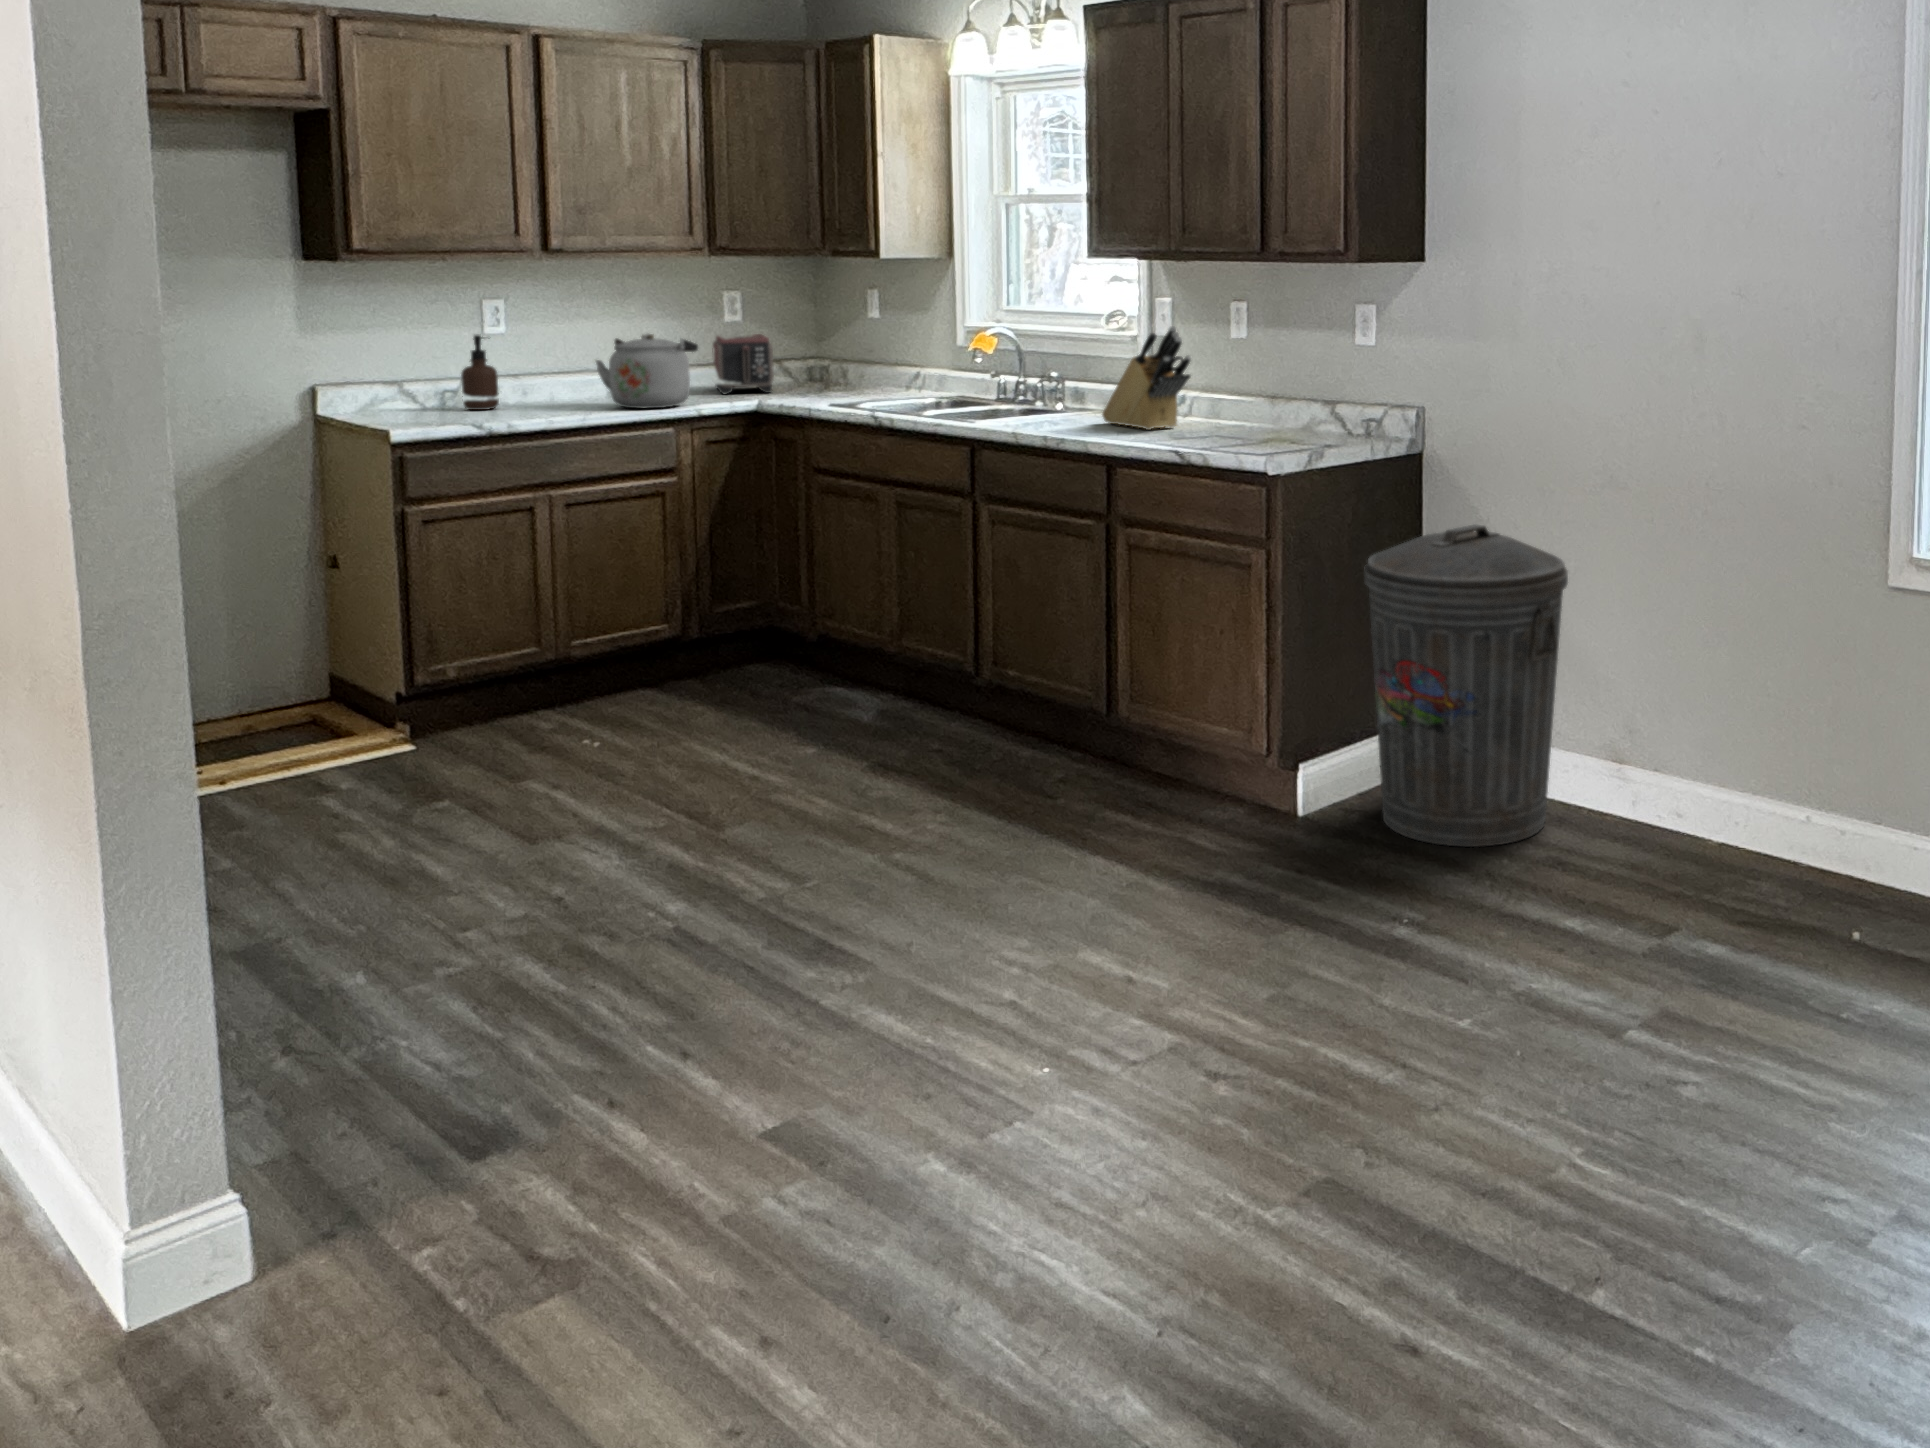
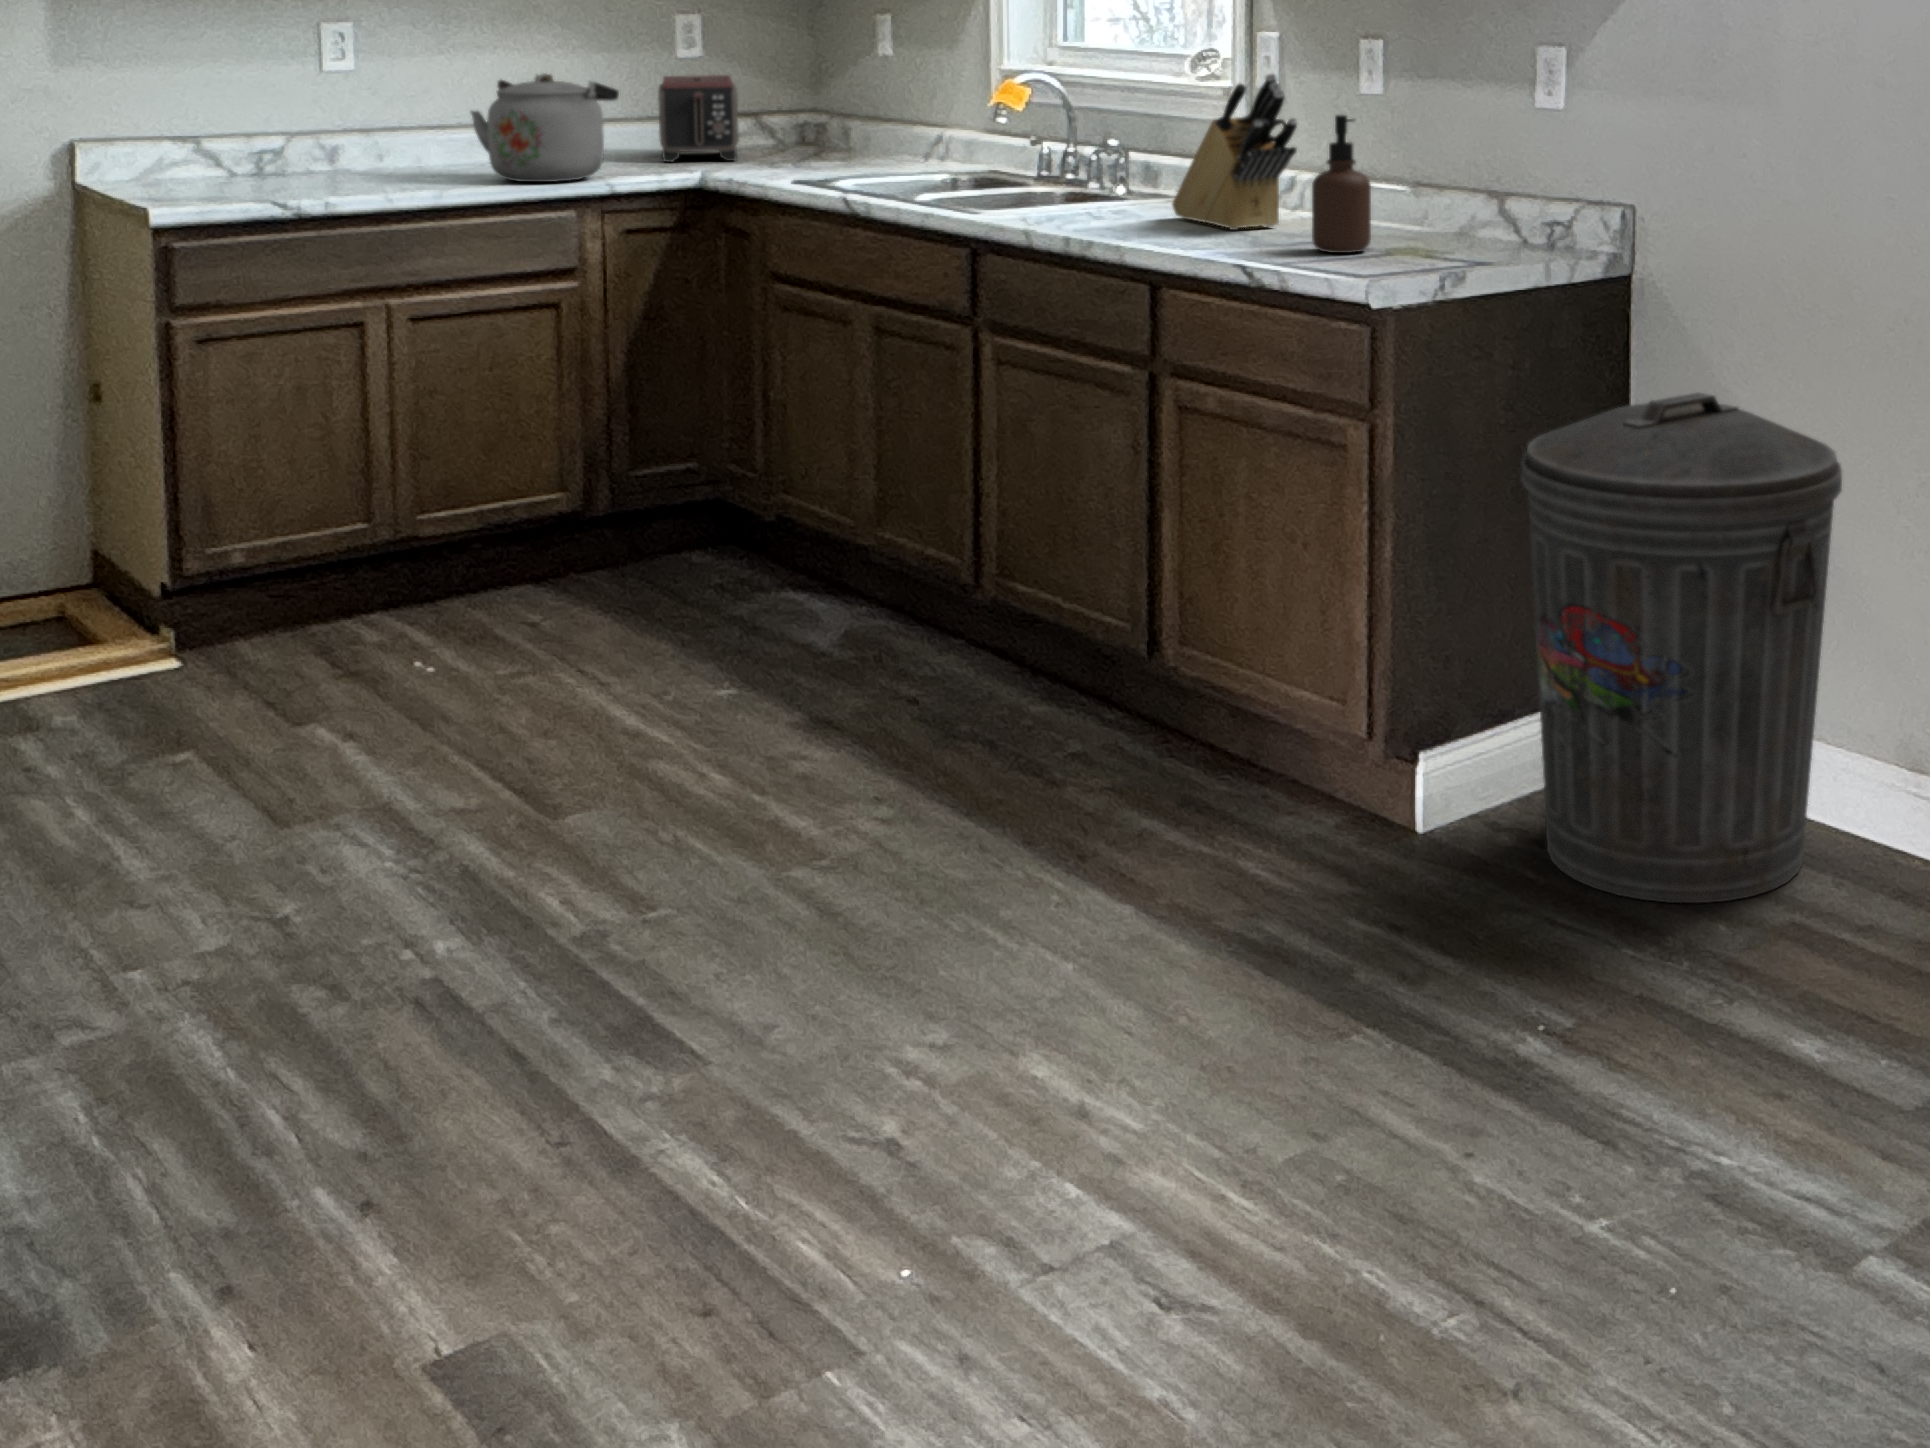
soap dispenser: present [461,335,499,410] -> present [1312,115,1371,253]

